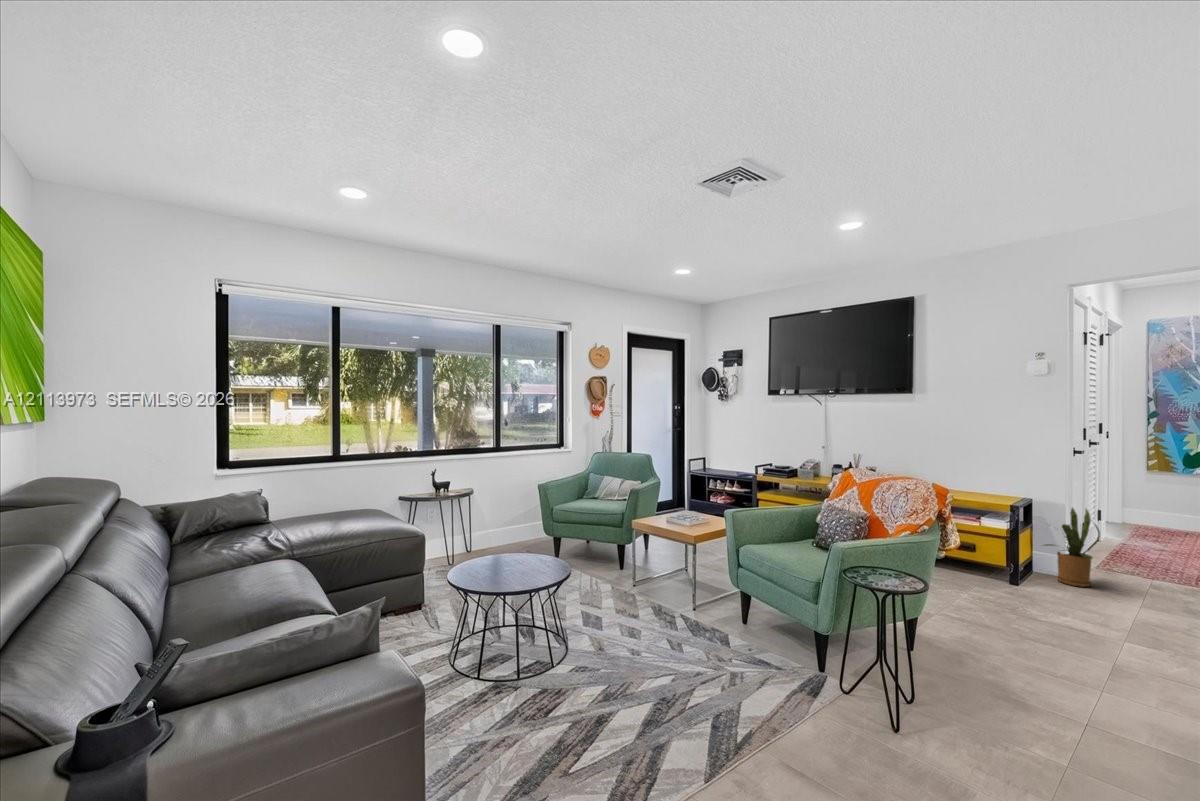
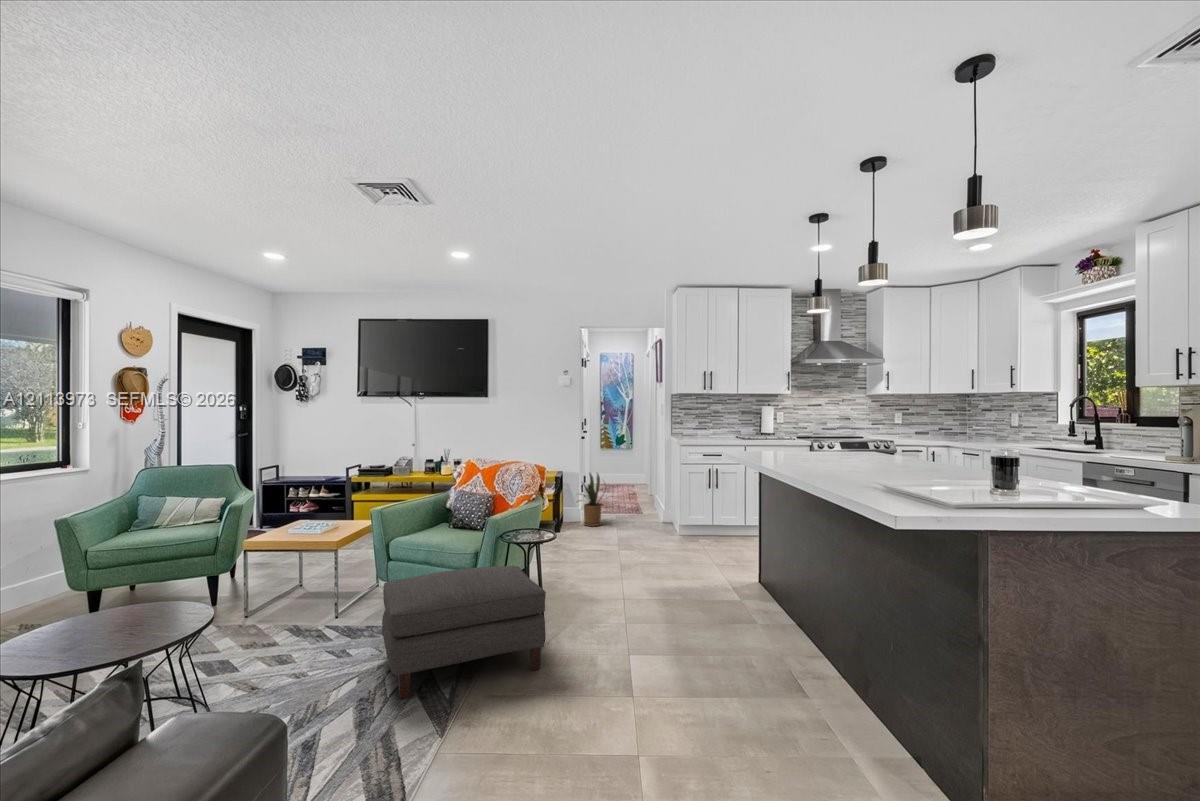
ottoman: none [687,589,877,758] -> present [382,566,546,699]

